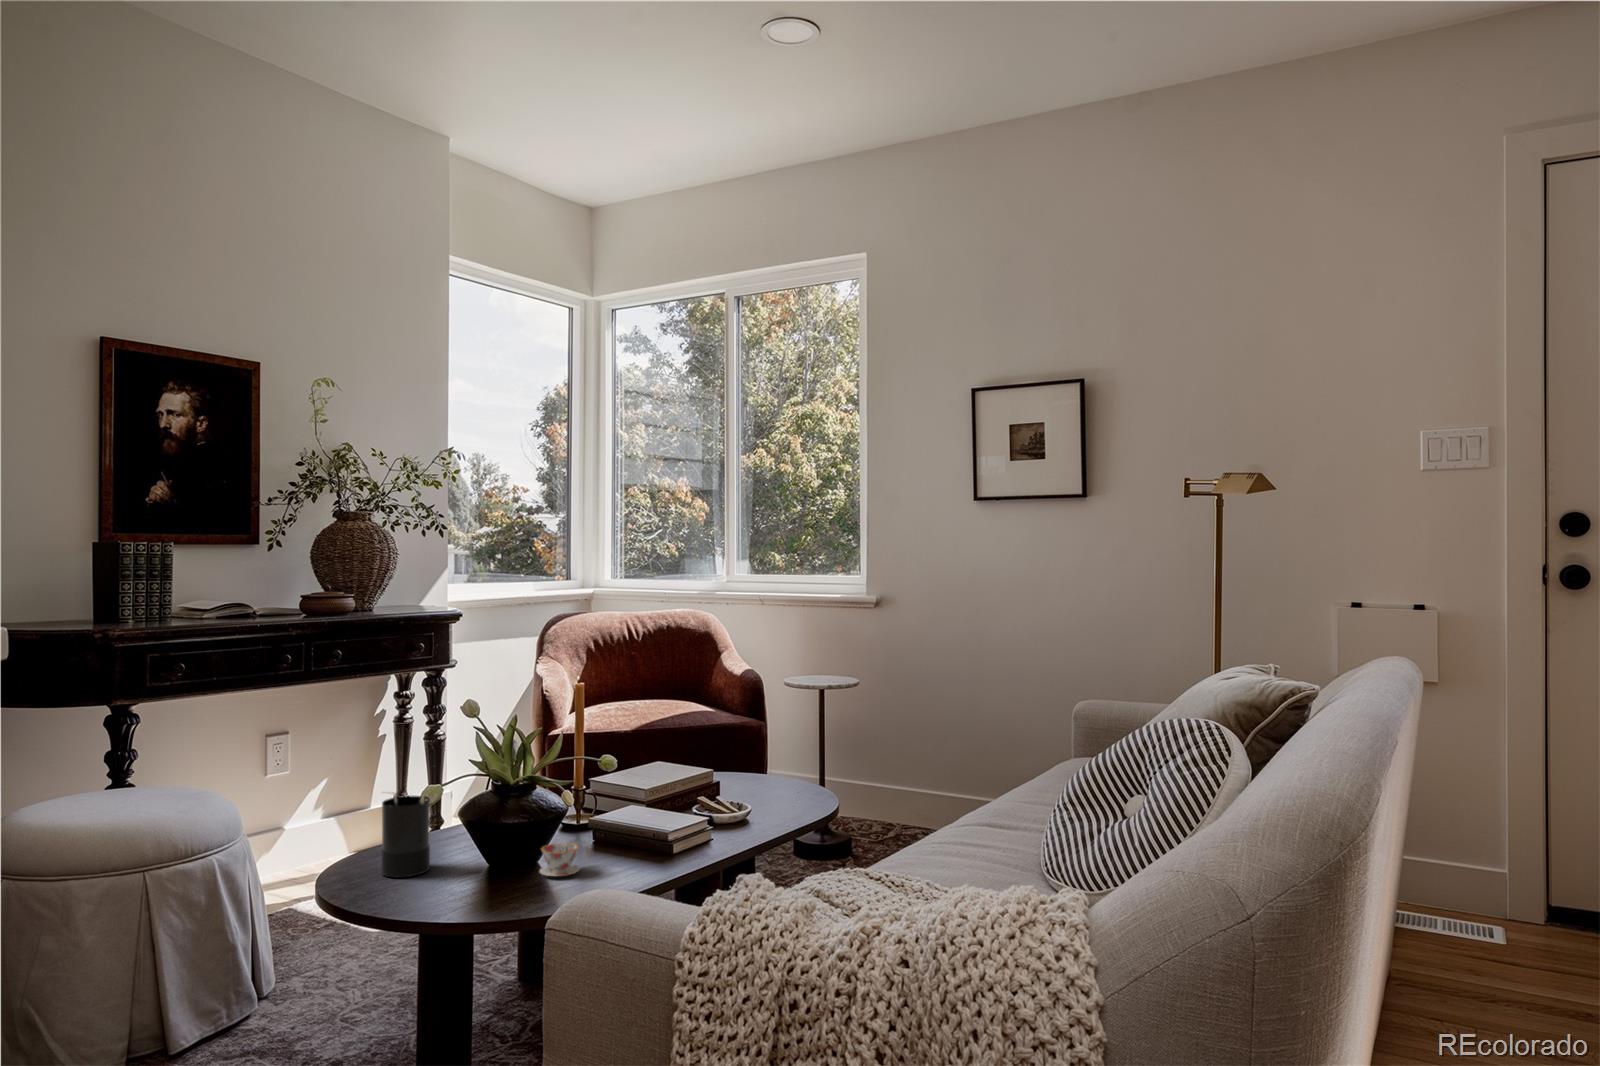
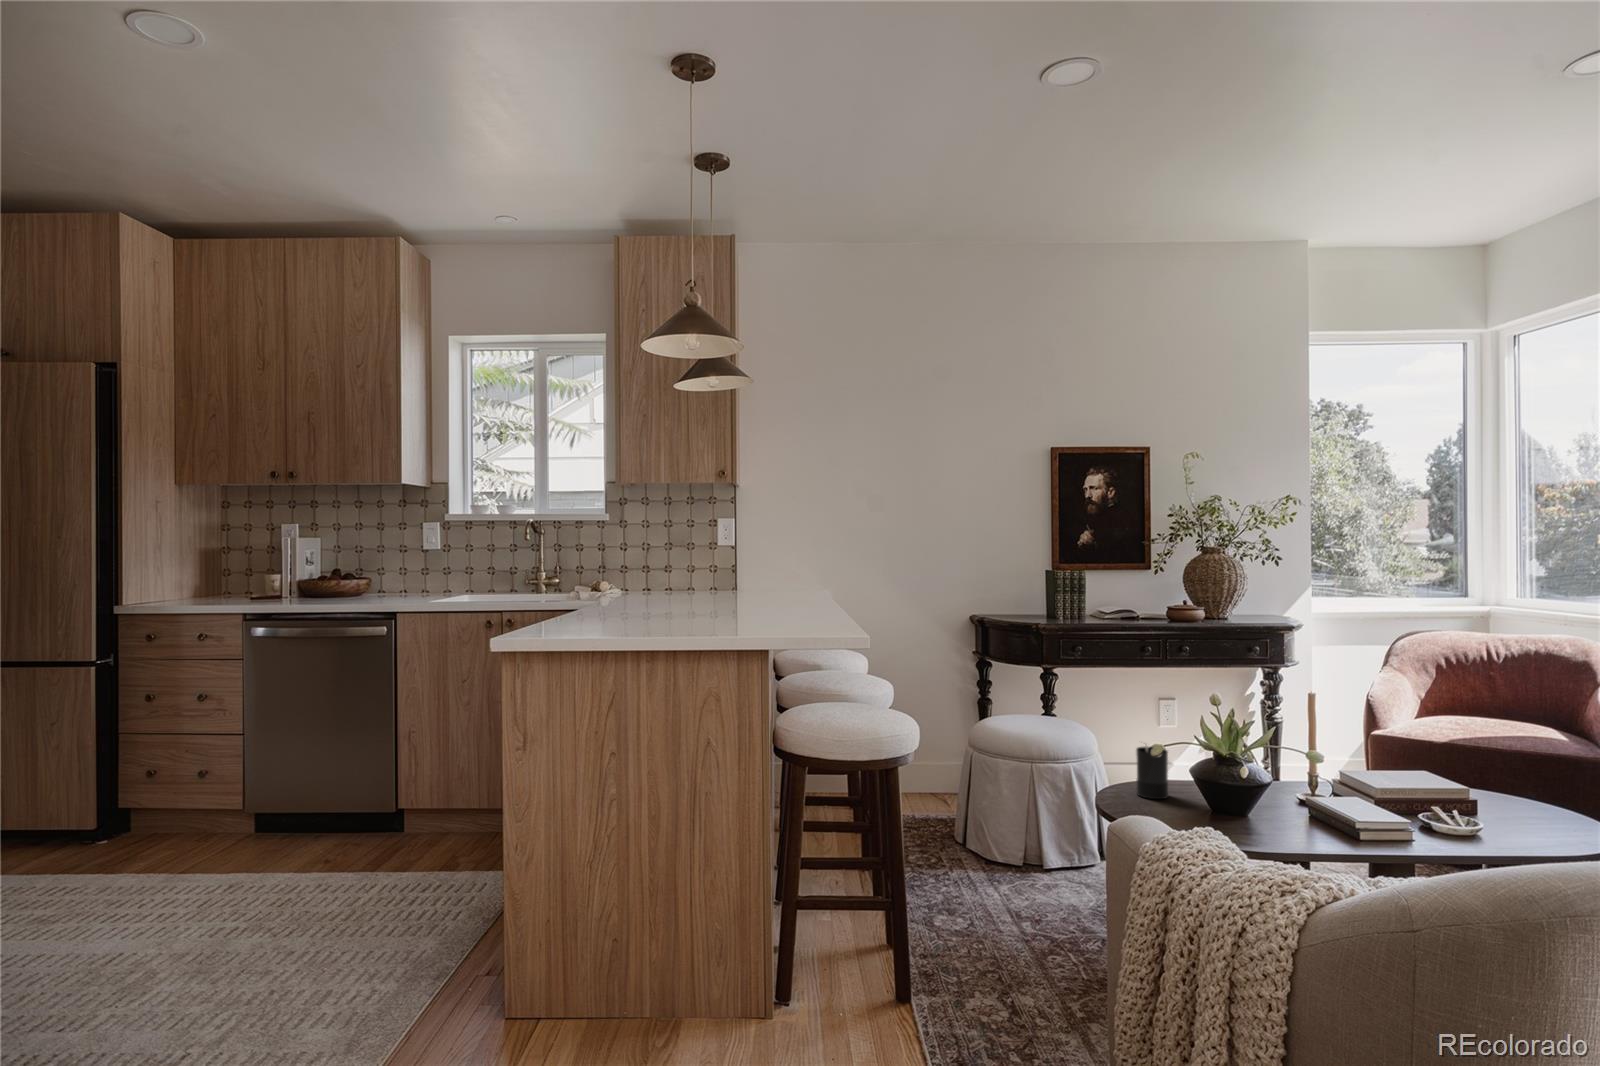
teacup: present [540,842,579,876] -> none [1232,802,1268,826]

